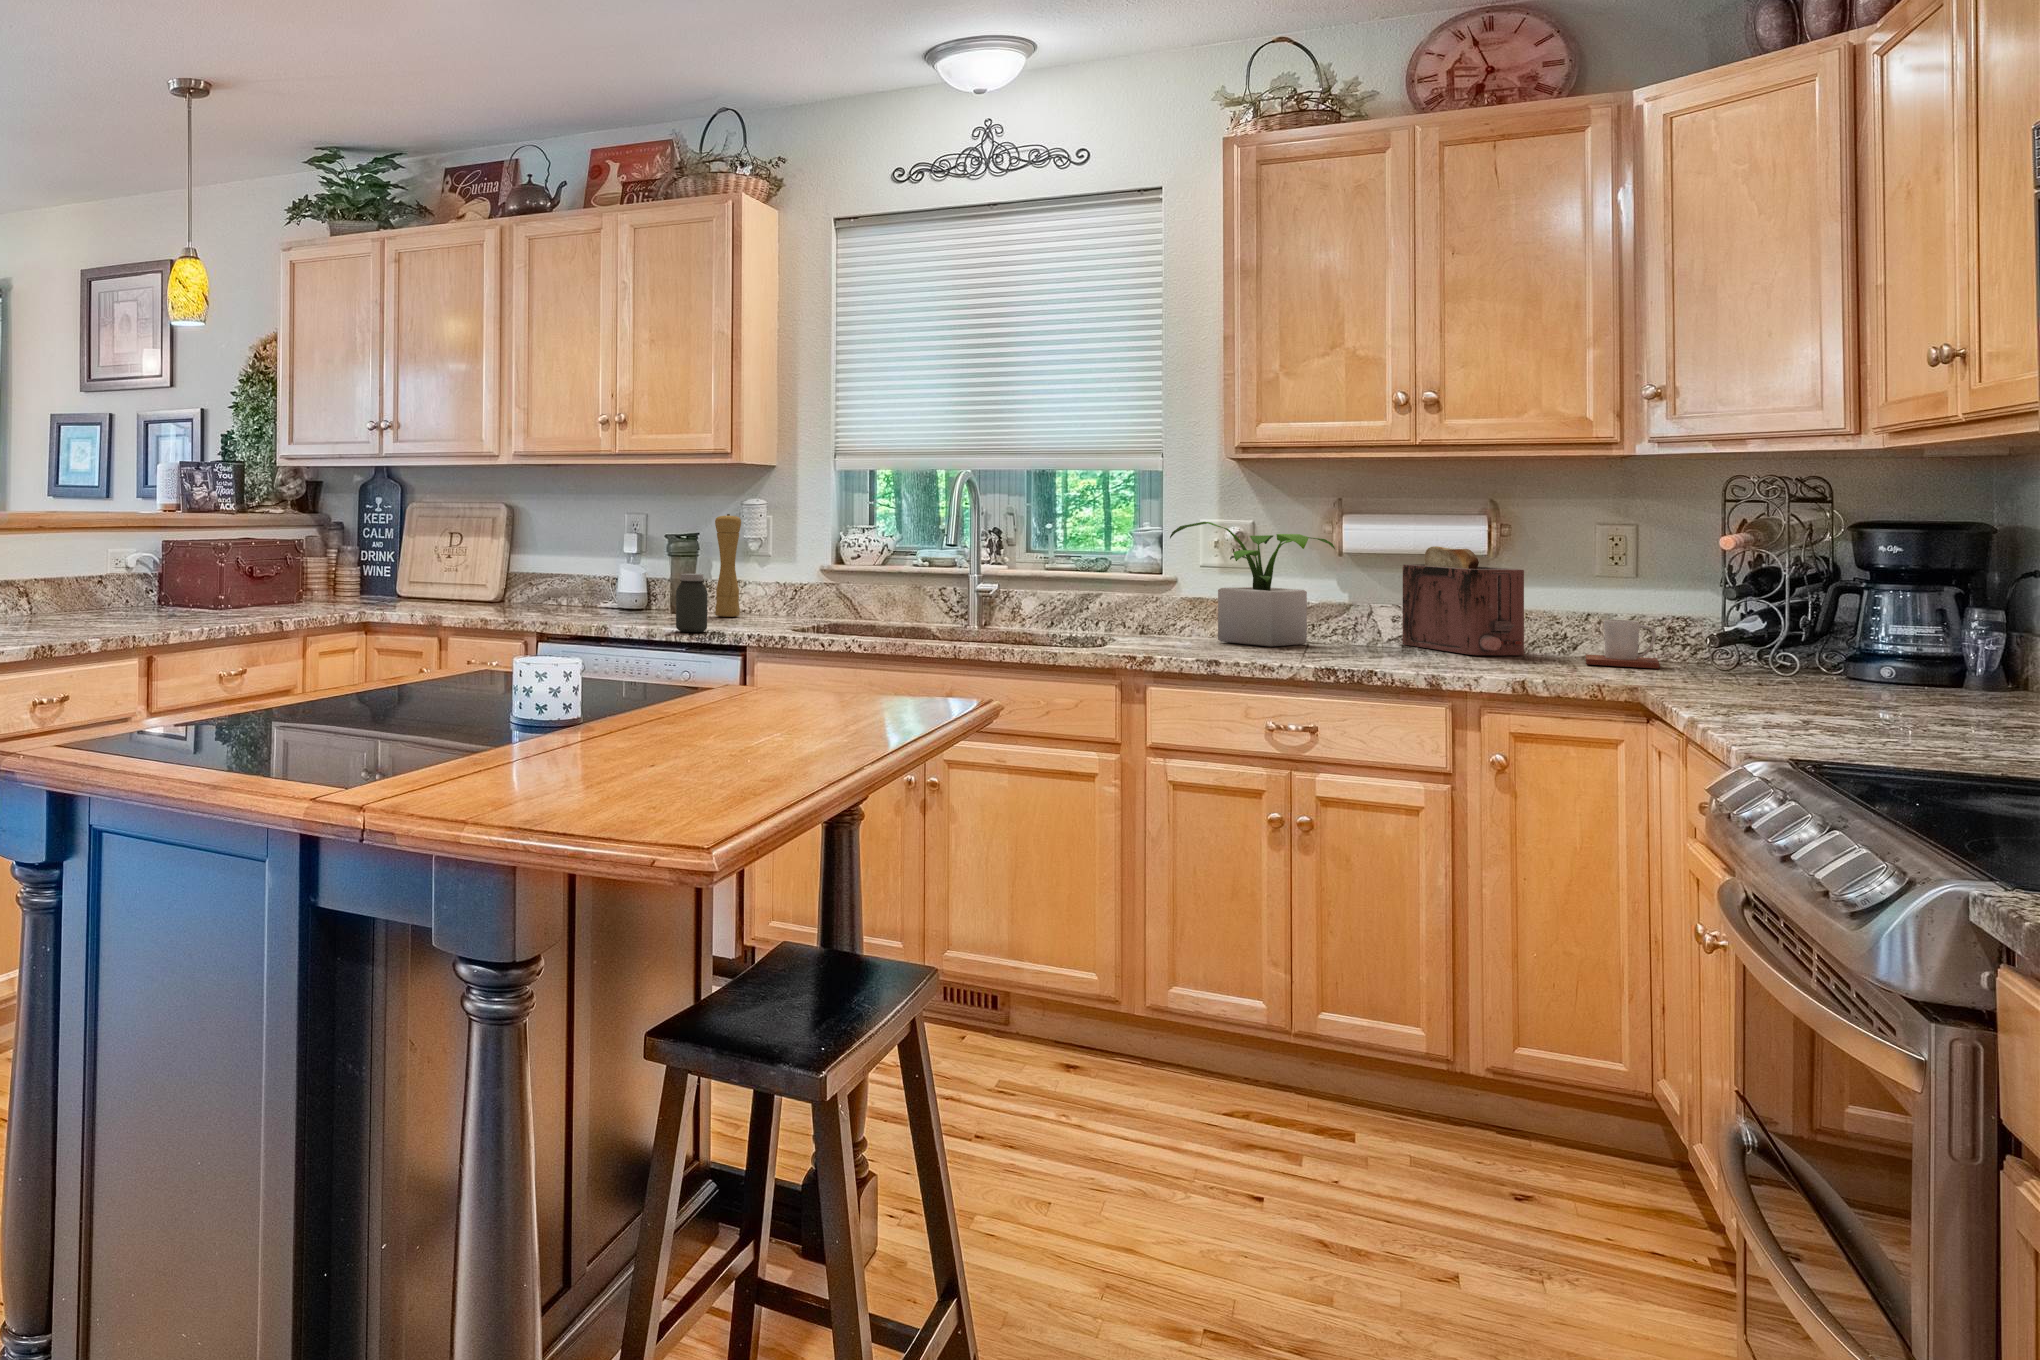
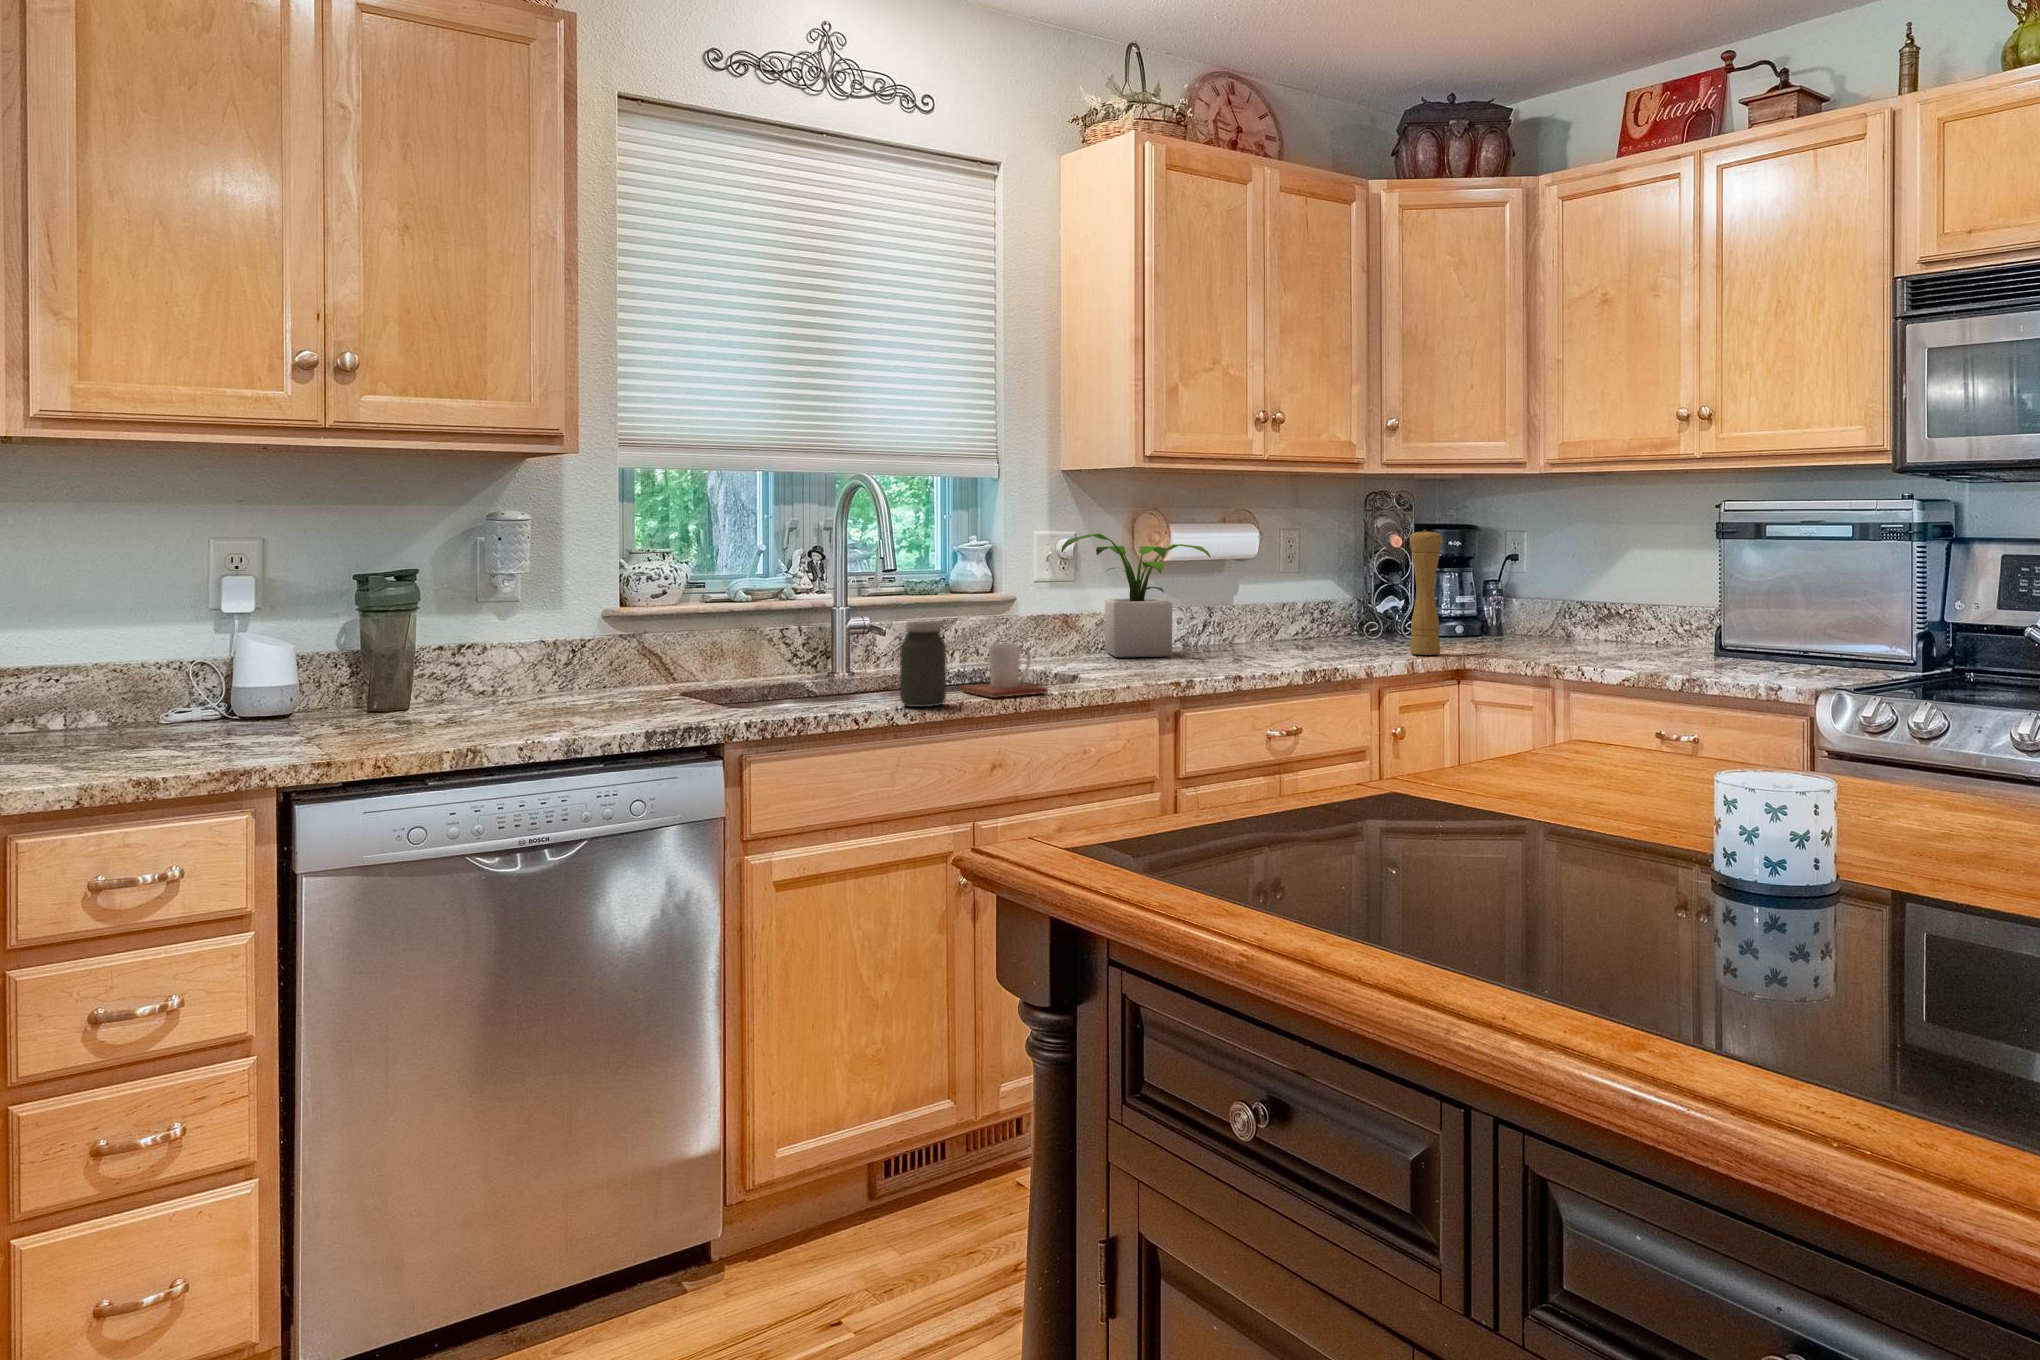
pepper mill: present [715,514,741,617] -> present [1410,530,1442,655]
toaster: present [1403,546,1524,655] -> none [1191,552,1303,645]
jar: present [676,574,708,632] -> present [900,620,947,707]
mug: present [1586,620,1659,669] -> present [961,644,1048,698]

